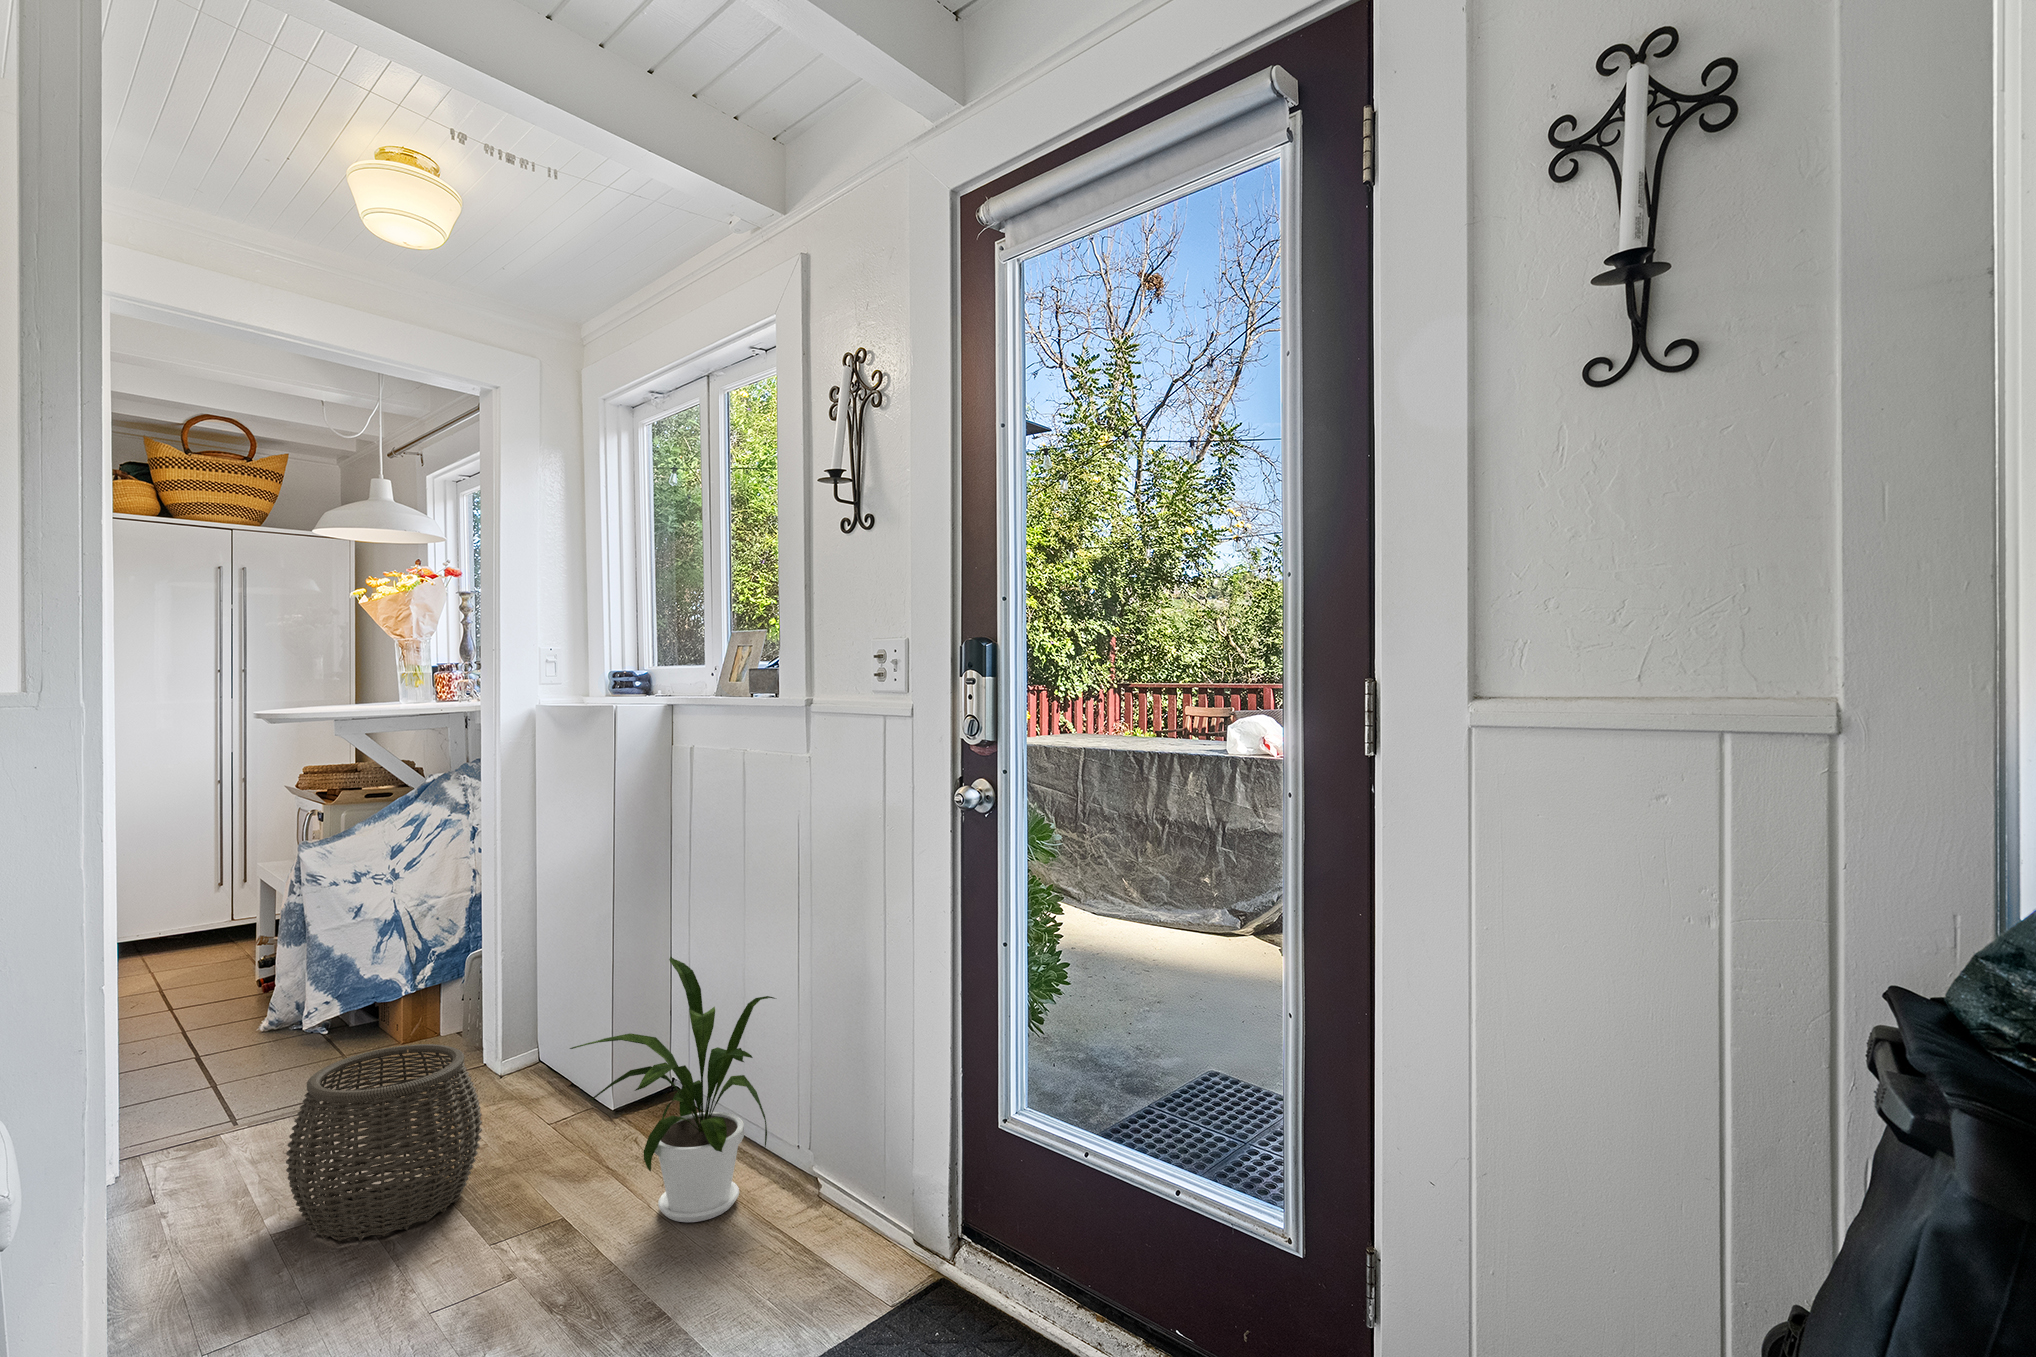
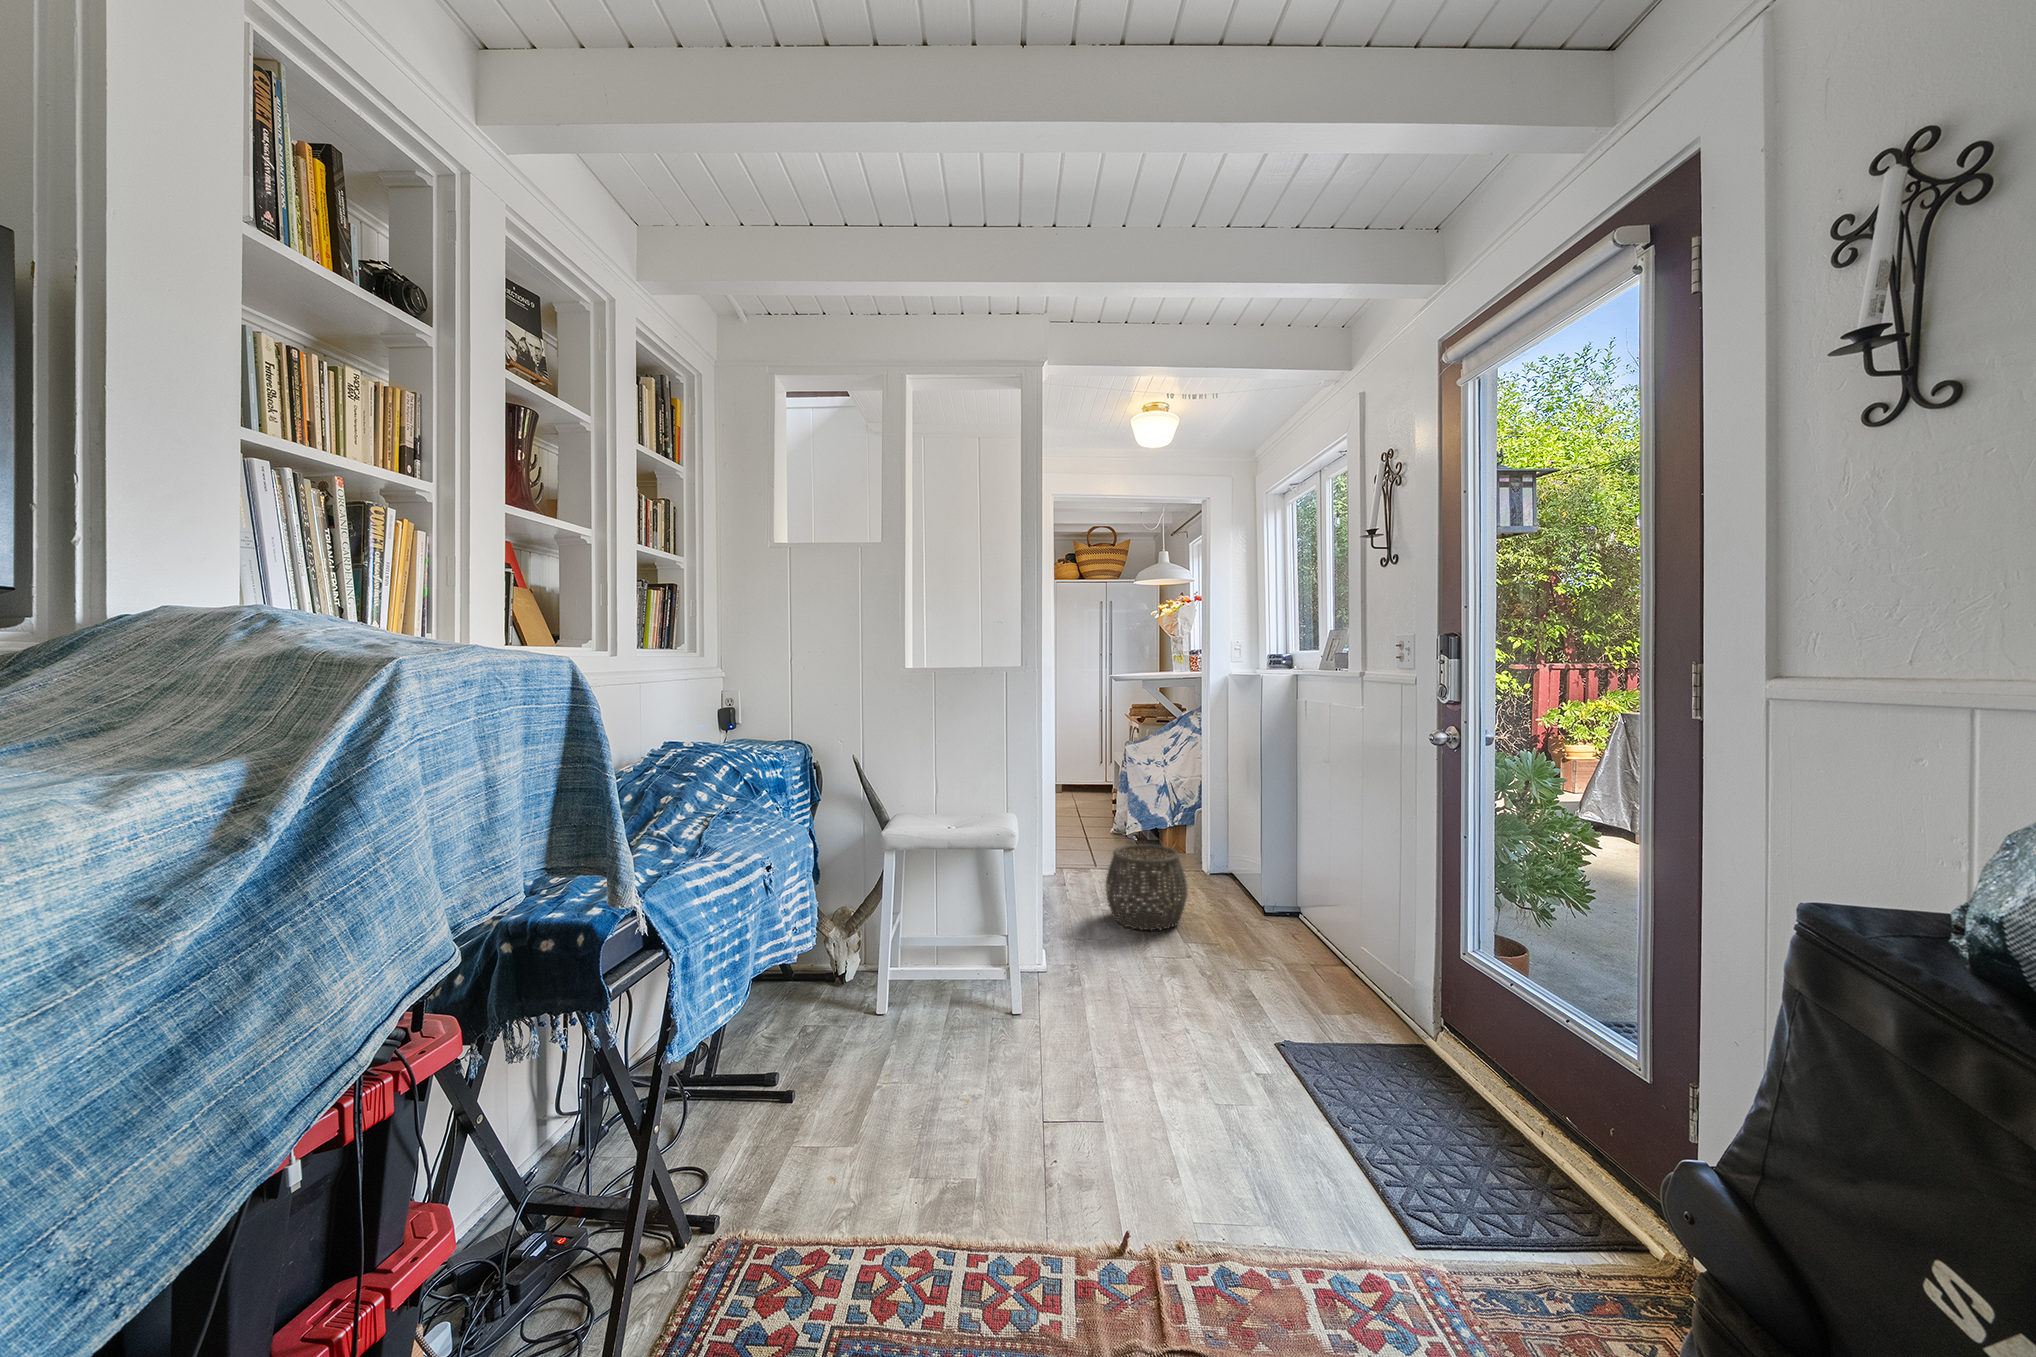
house plant: present [570,957,775,1222] -> none [1226,821,1343,971]

